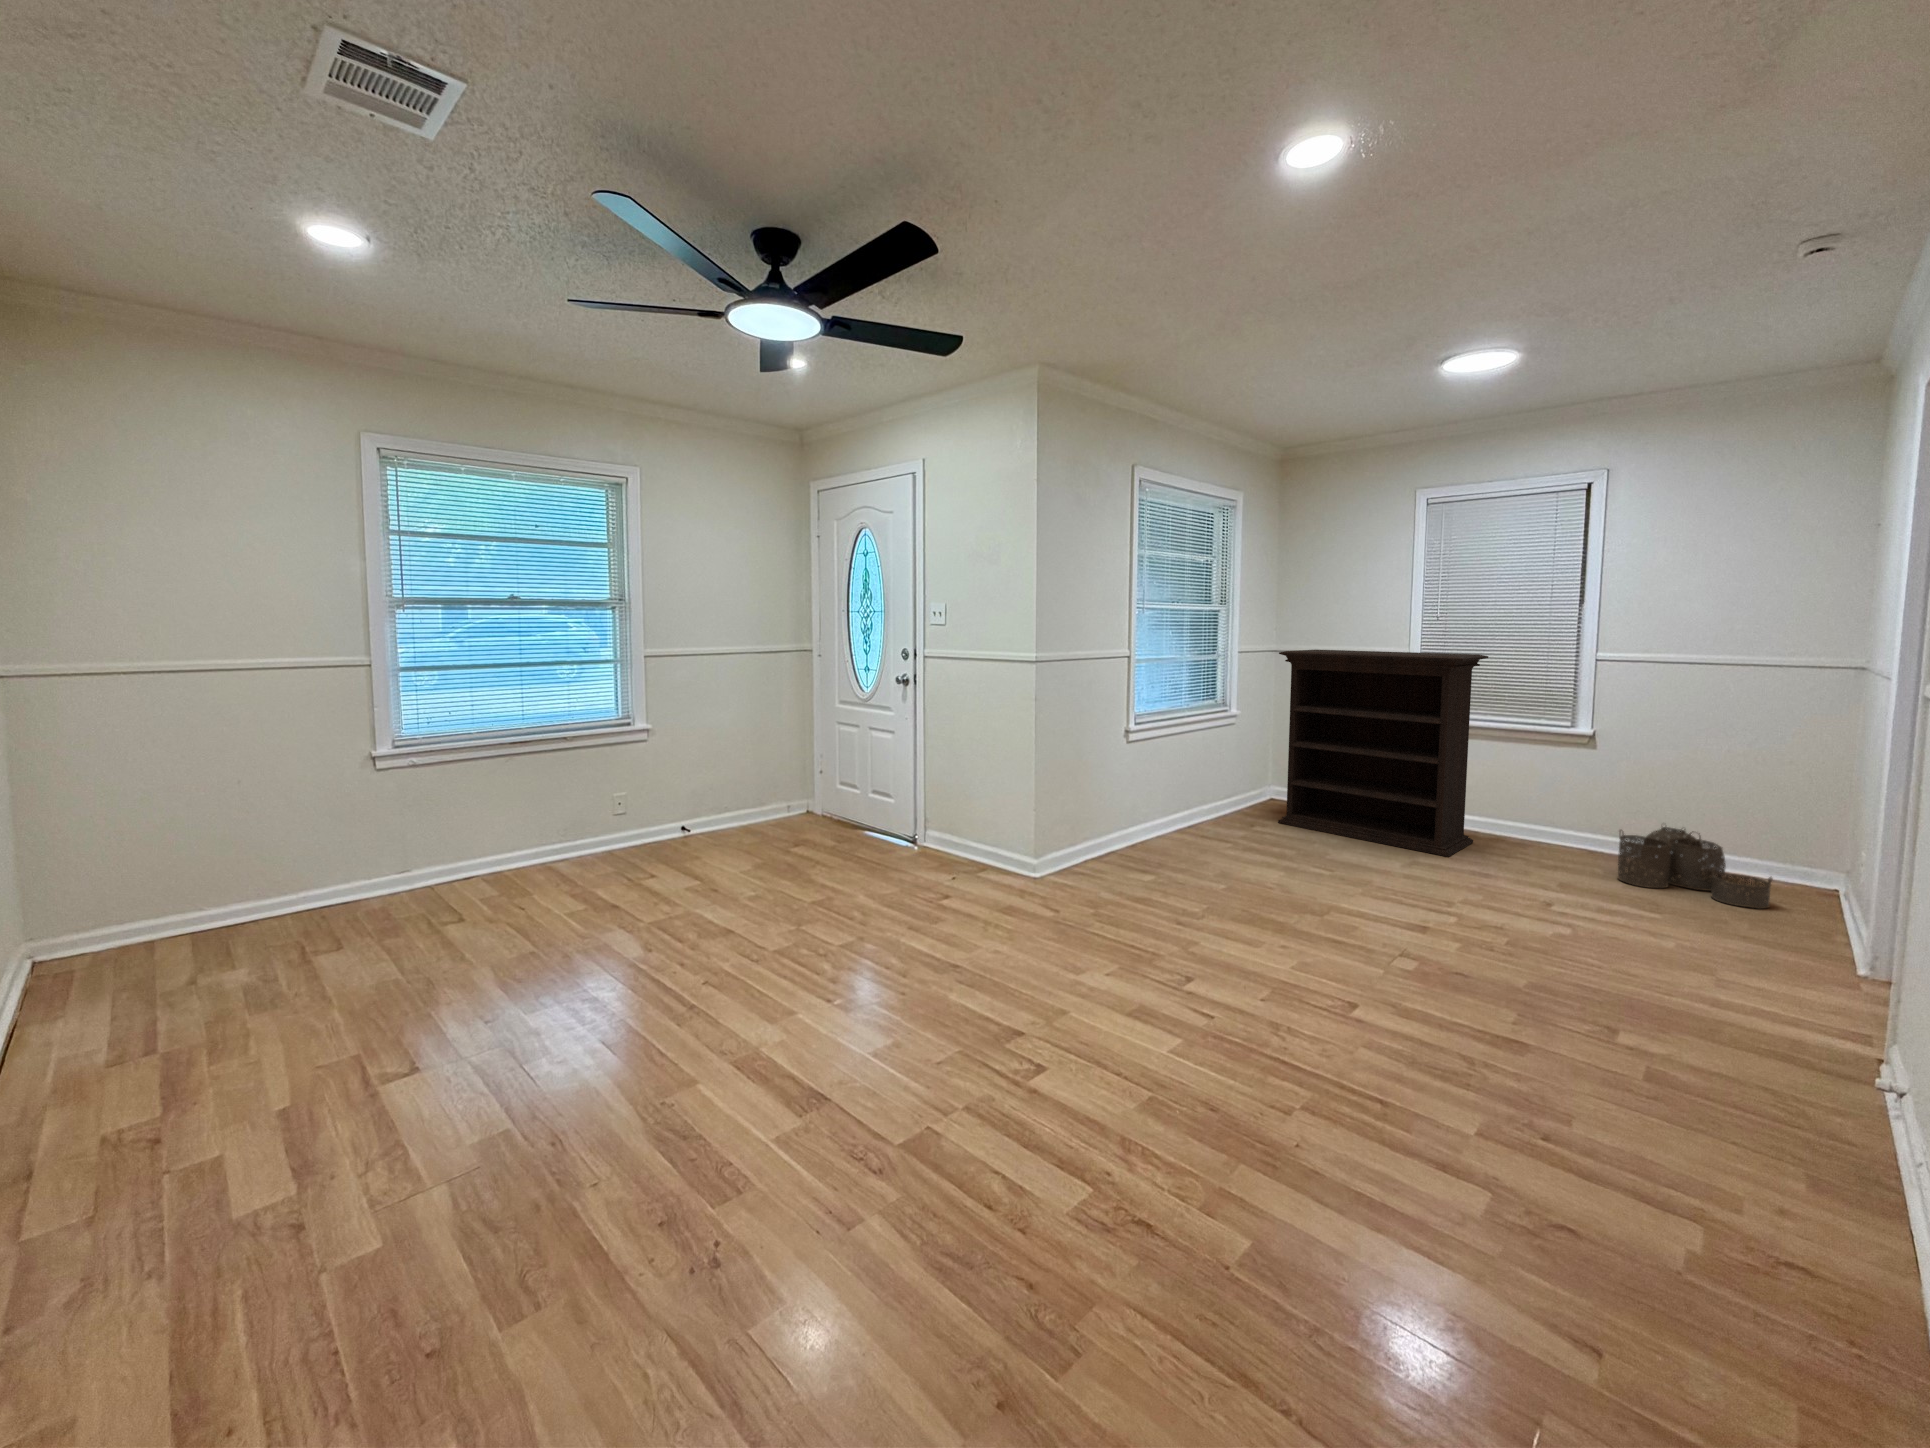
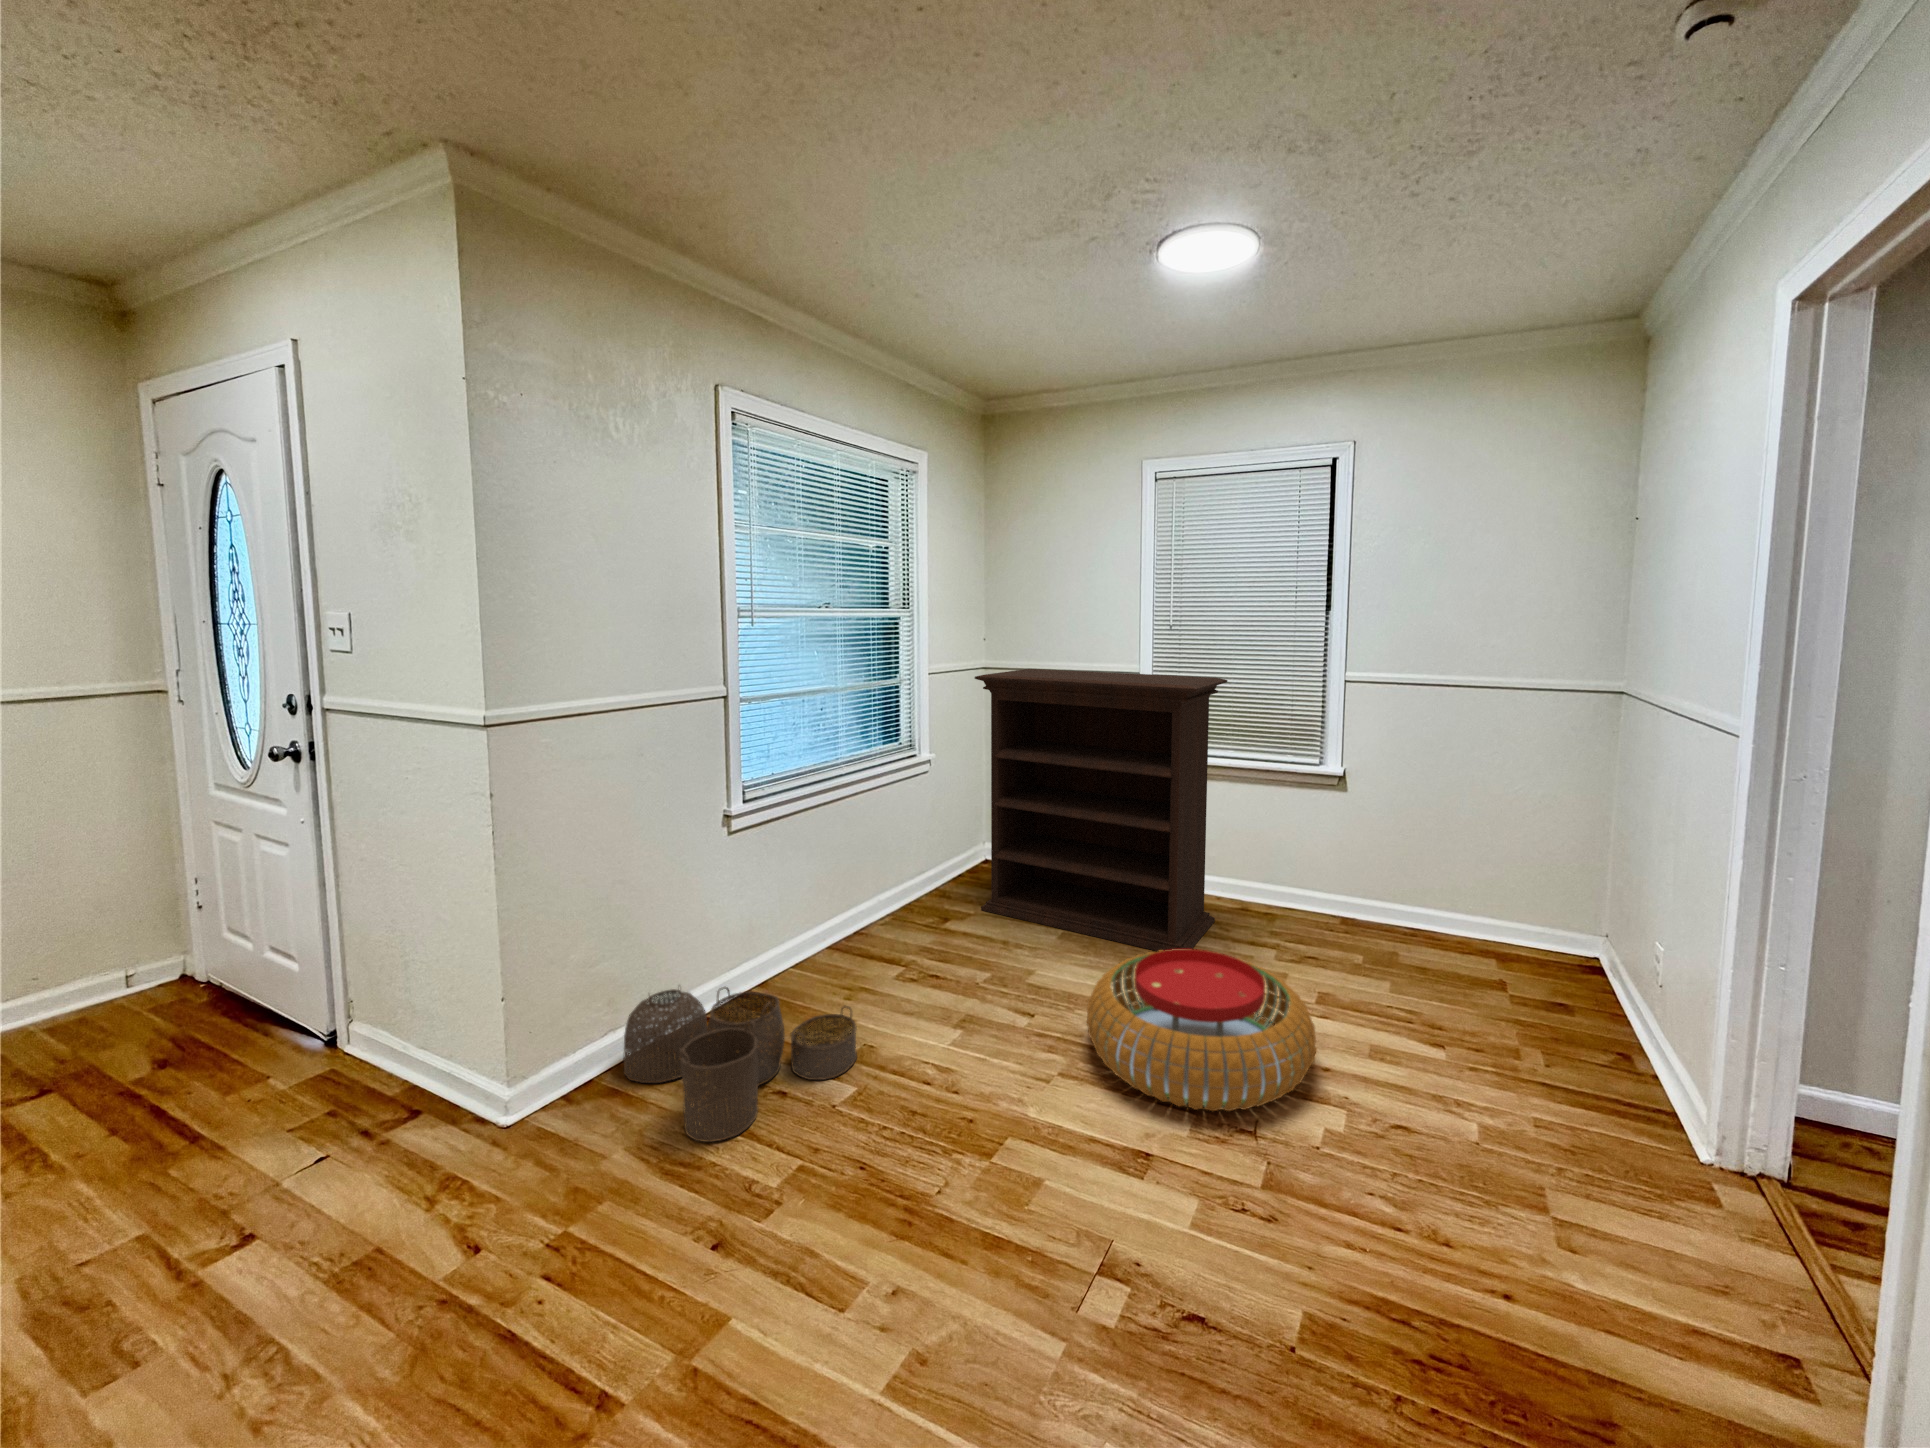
woven basket: present [1618,827,1772,908] -> present [623,987,857,1142]
pouf: none [1380,832,1555,919] -> present [1087,949,1316,1111]

